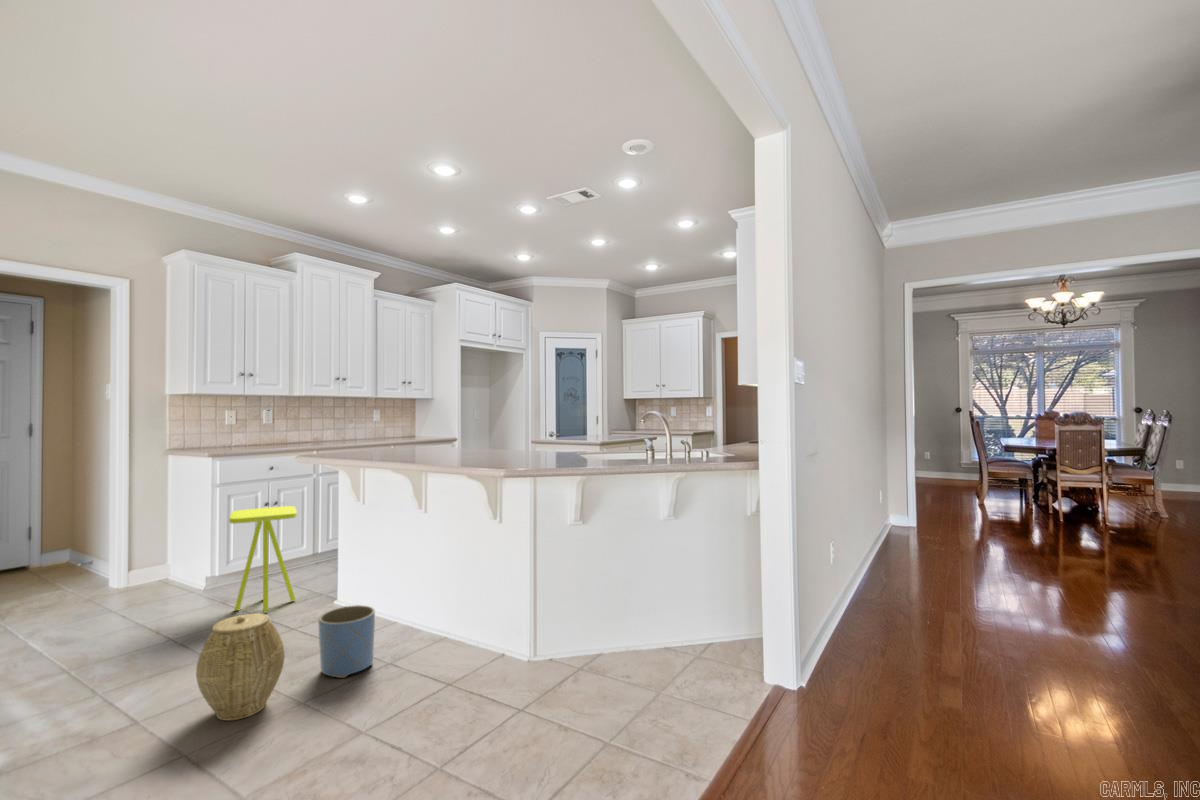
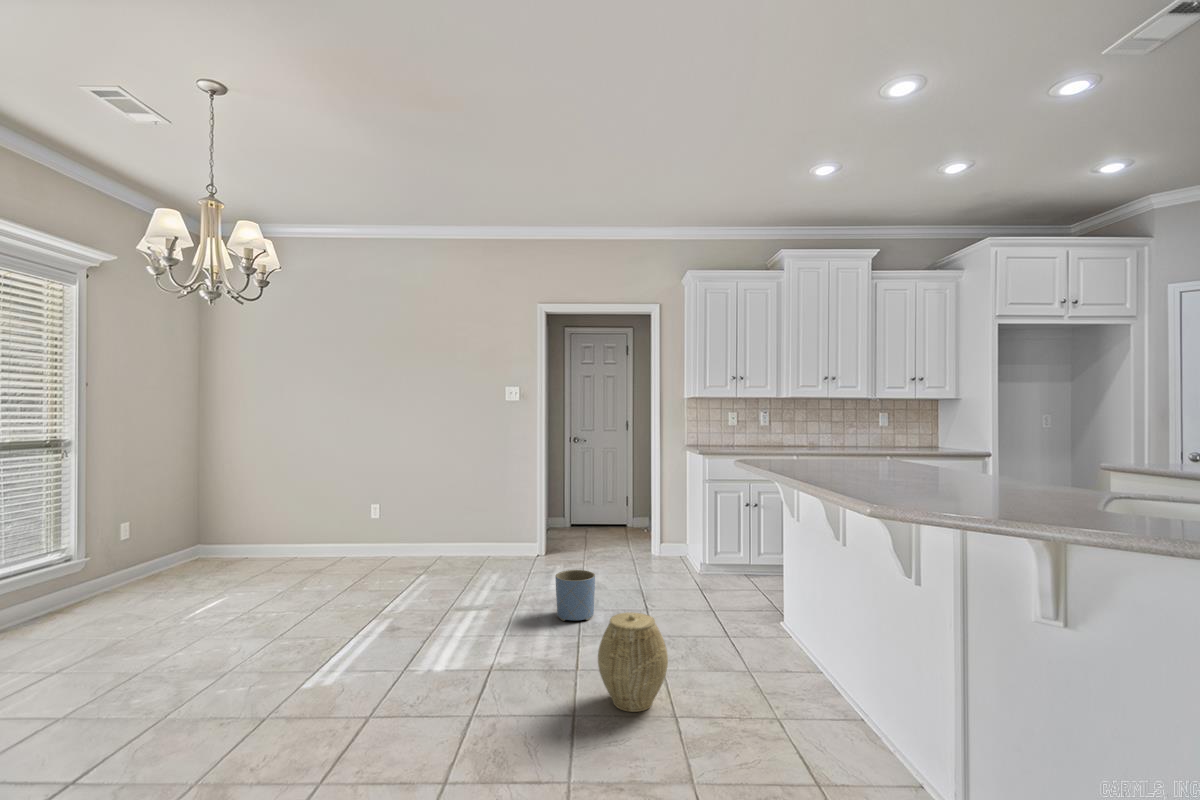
side table: present [229,506,297,612] -> none [693,509,757,613]
planter: present [318,605,375,678] -> present [555,570,595,621]

